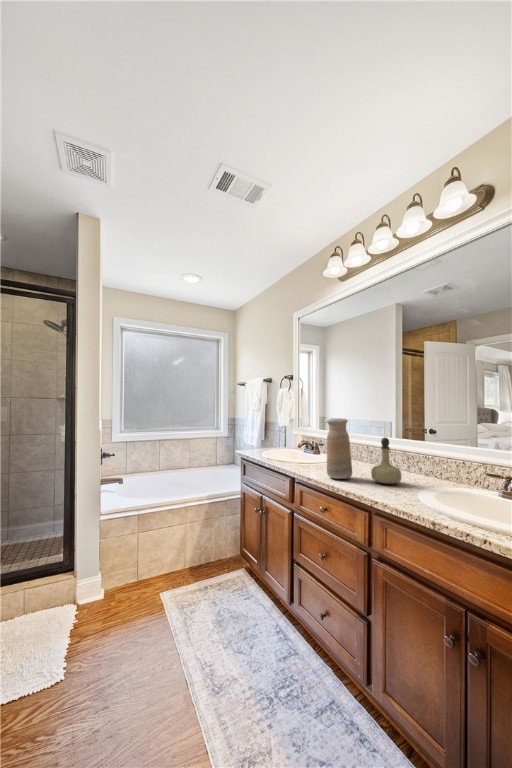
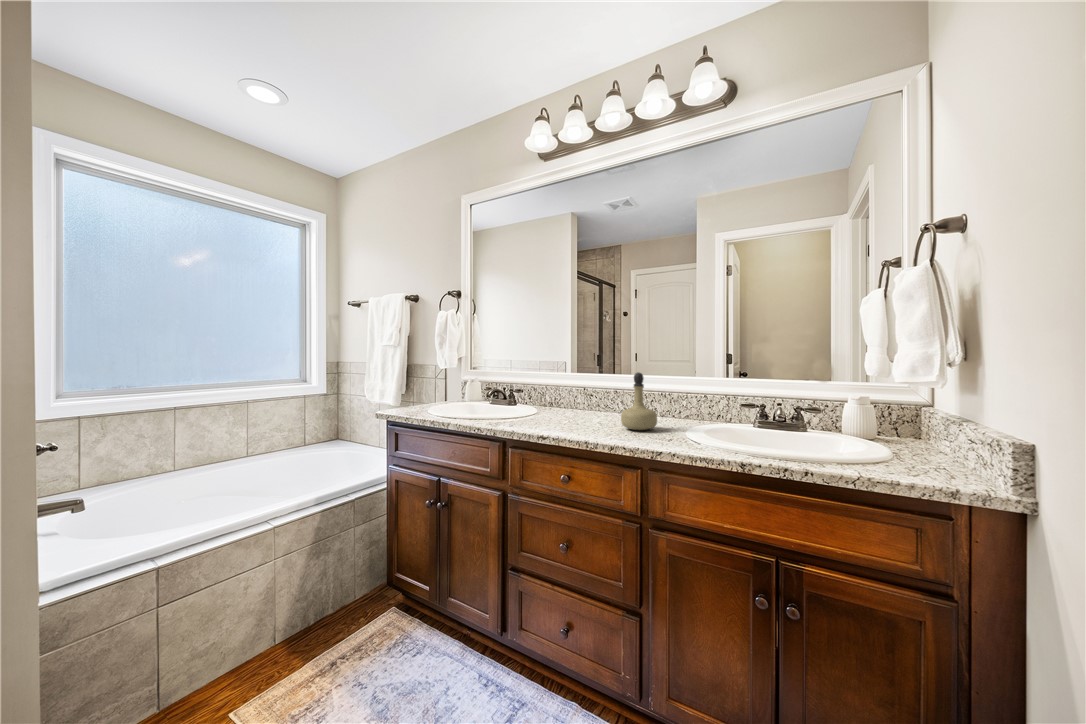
vase: present [327,419,352,479] -> none [565,350,599,431]

